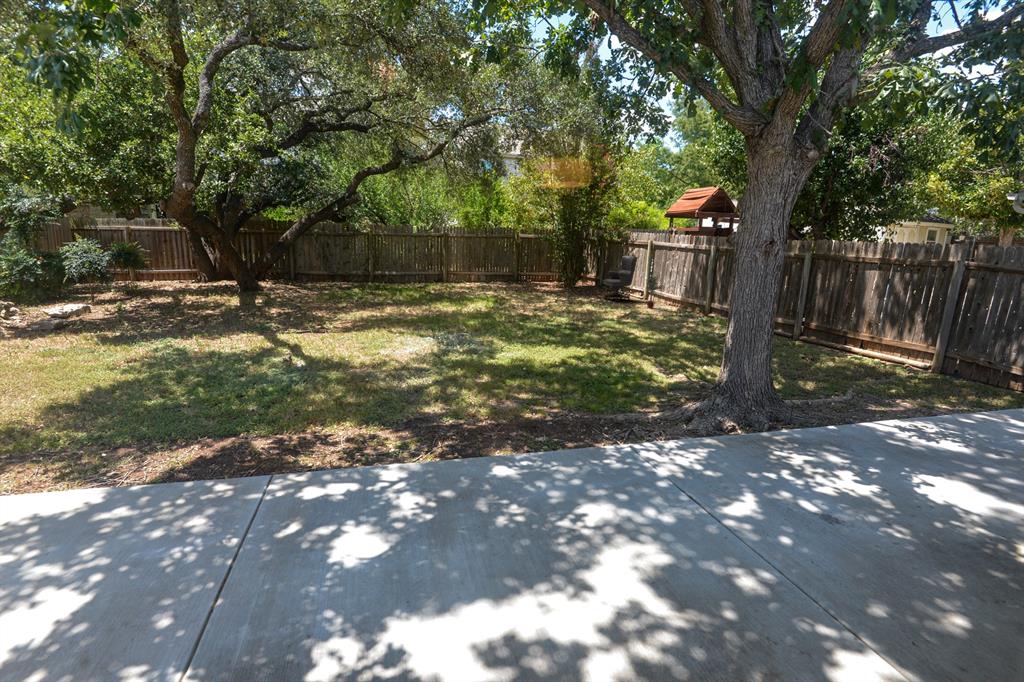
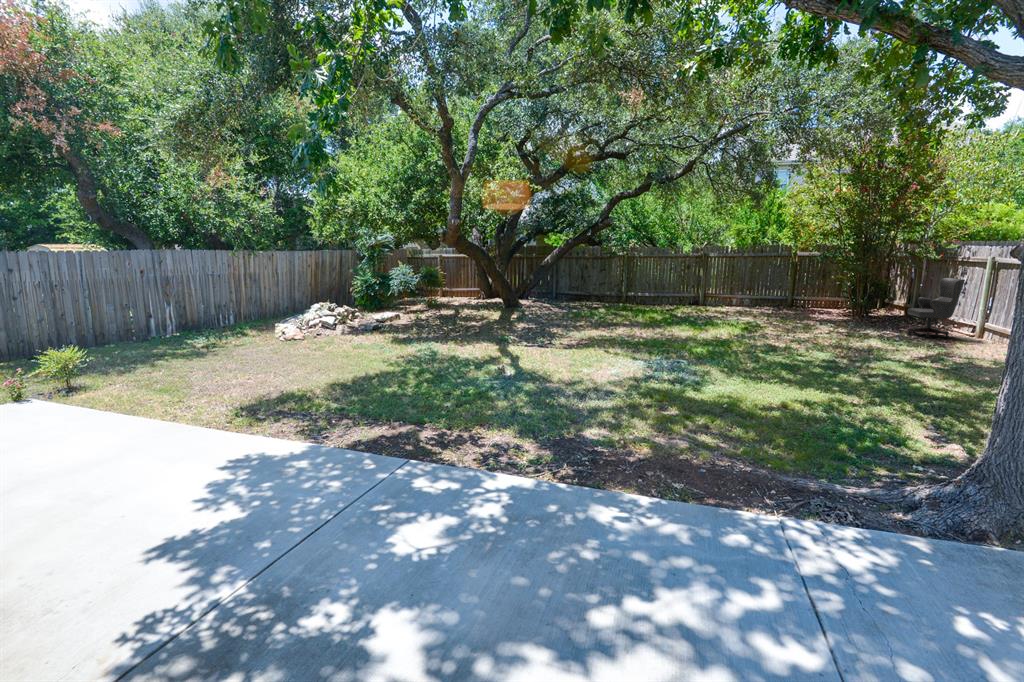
potted tree: present [646,273,665,308] -> none [968,299,1003,349]

